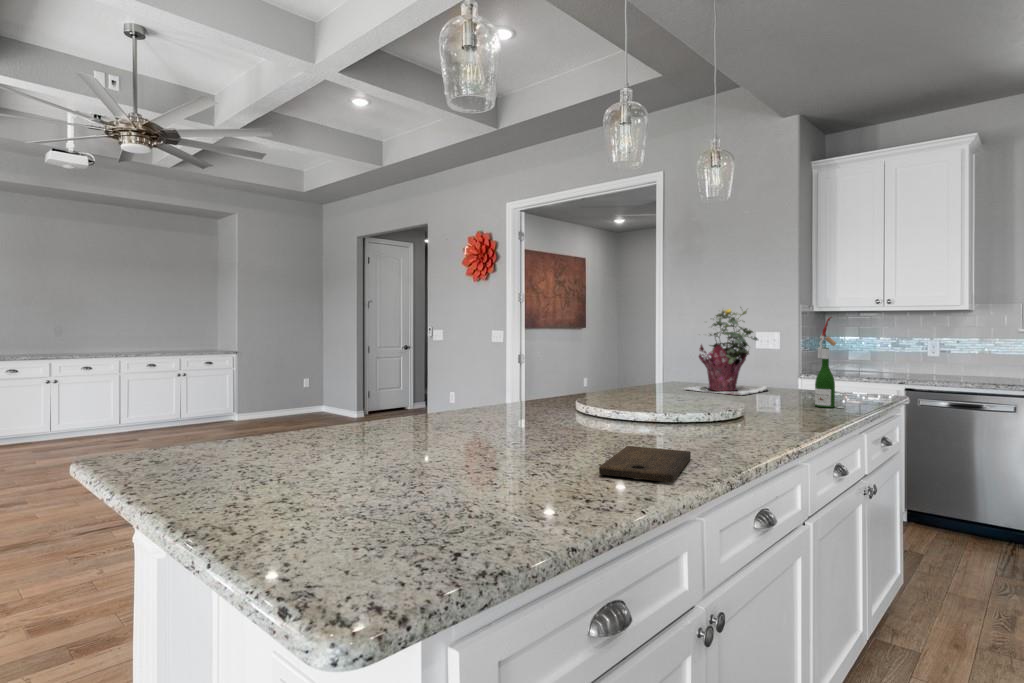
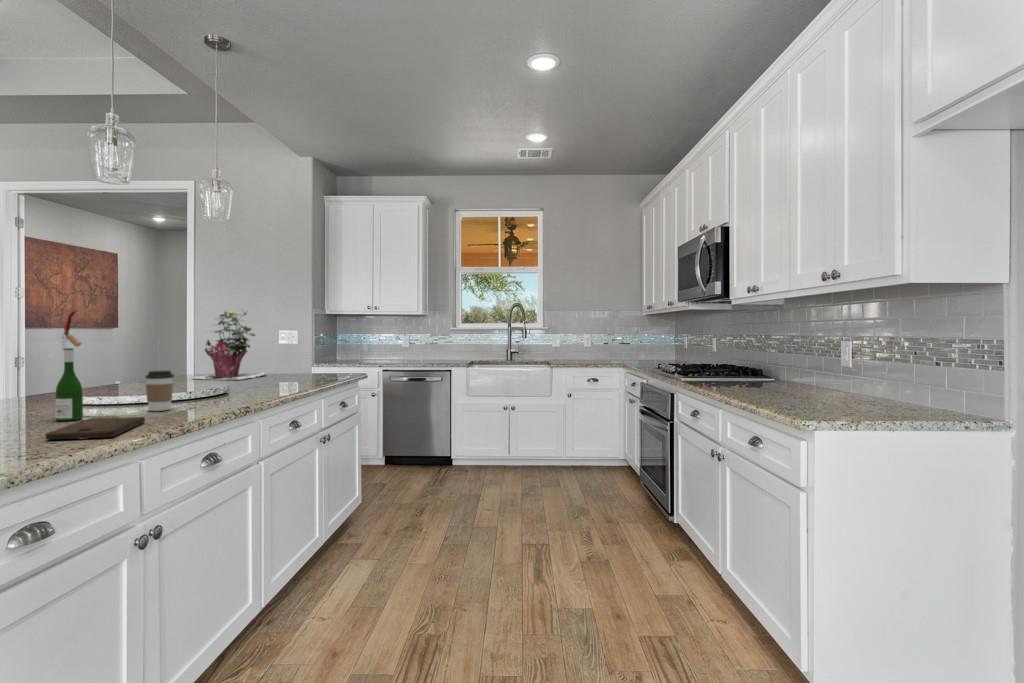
wine bottle: present [815,317,844,408] -> present [56,311,91,421]
coffee cup: none [675,387,708,439] -> present [146,371,174,411]

